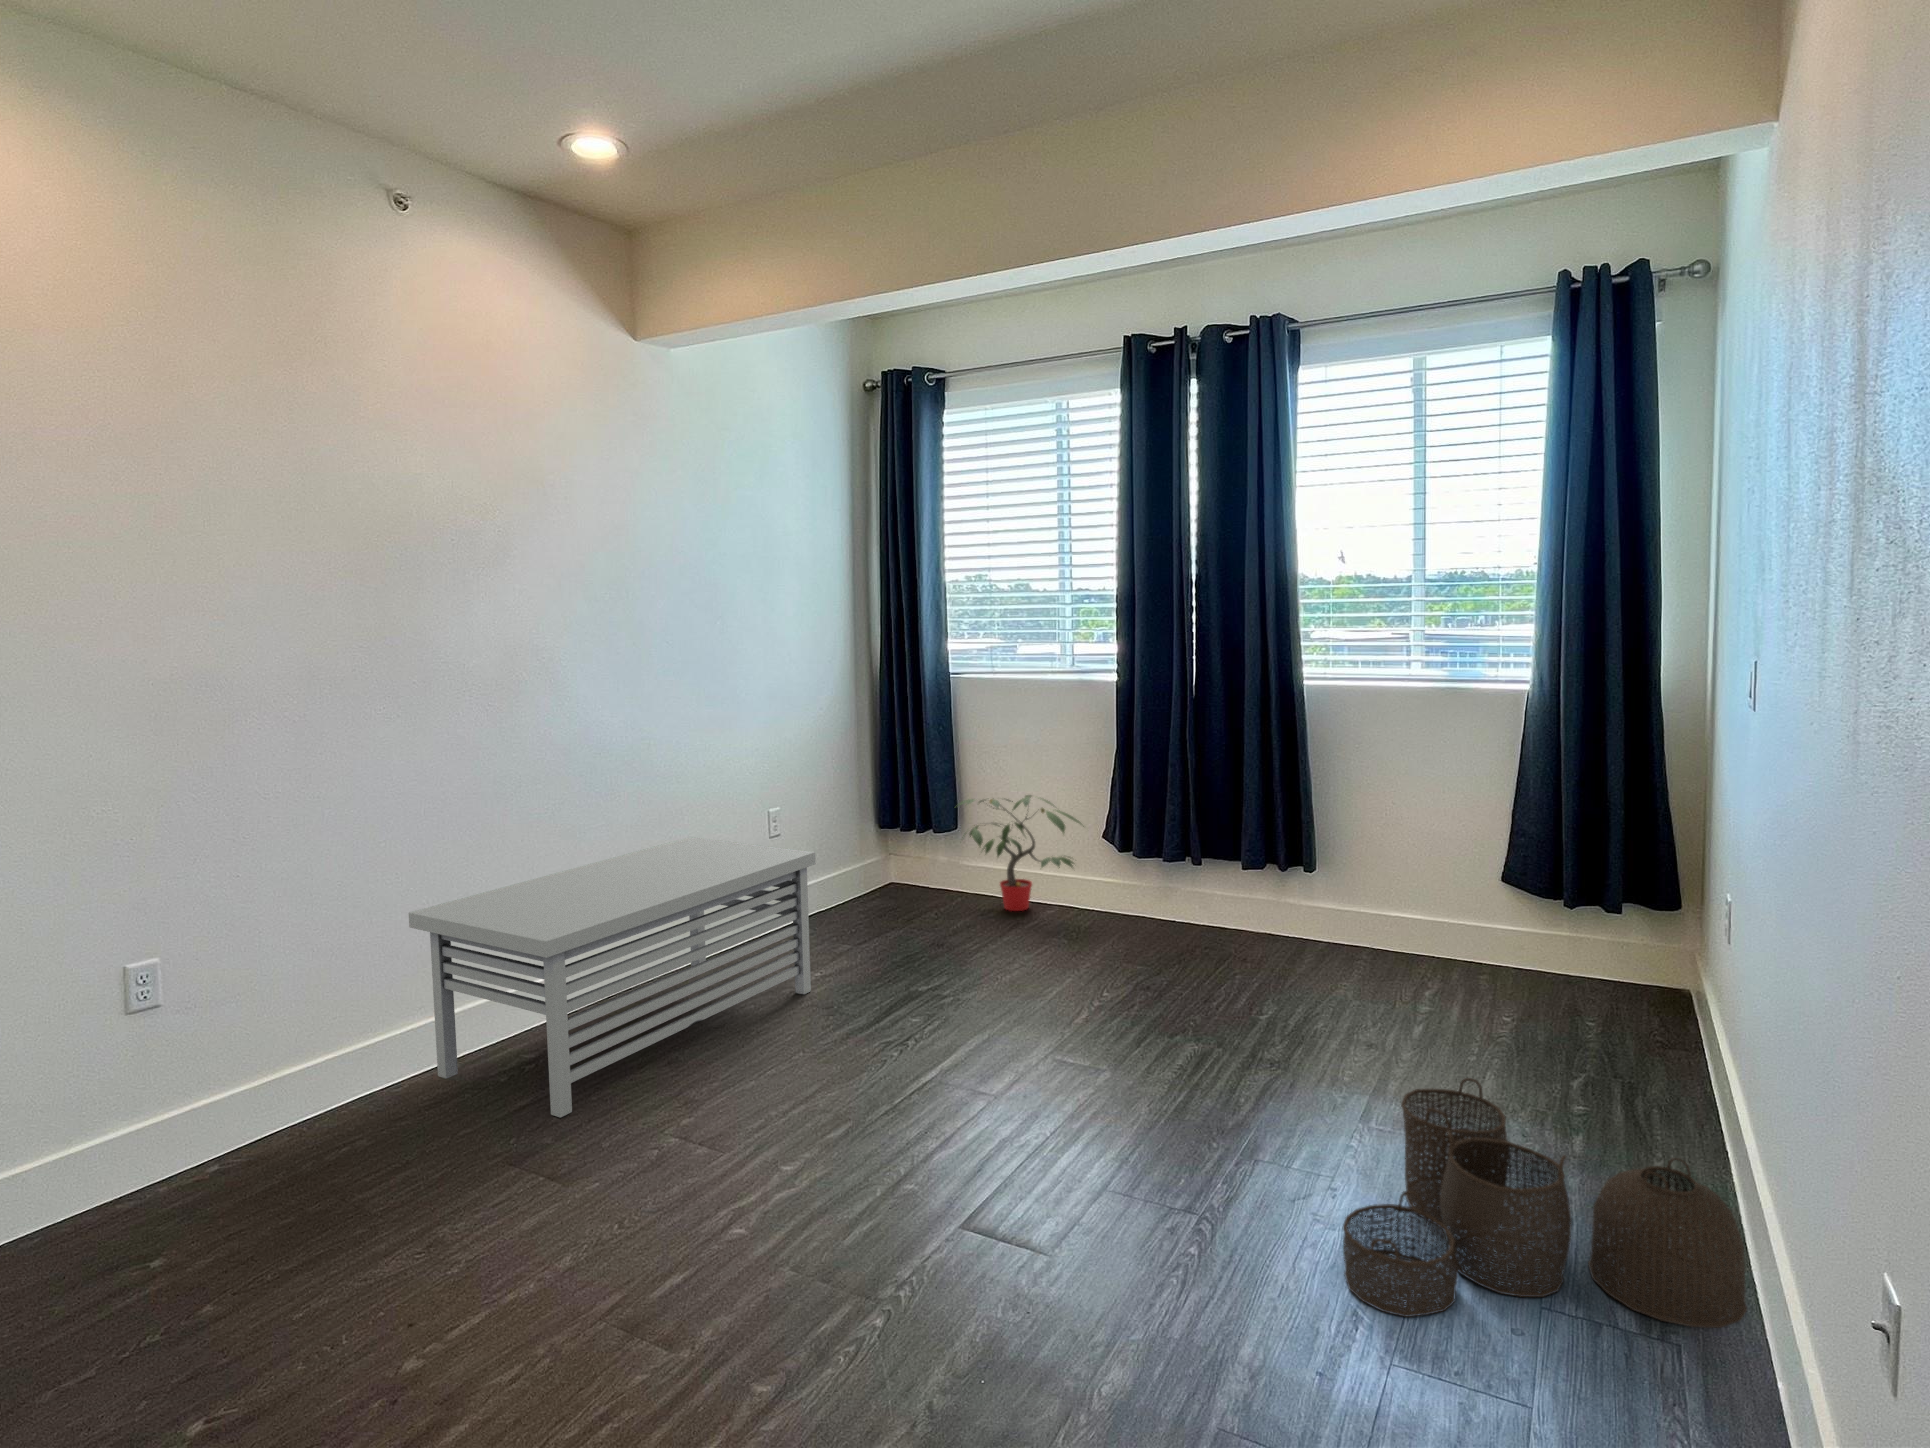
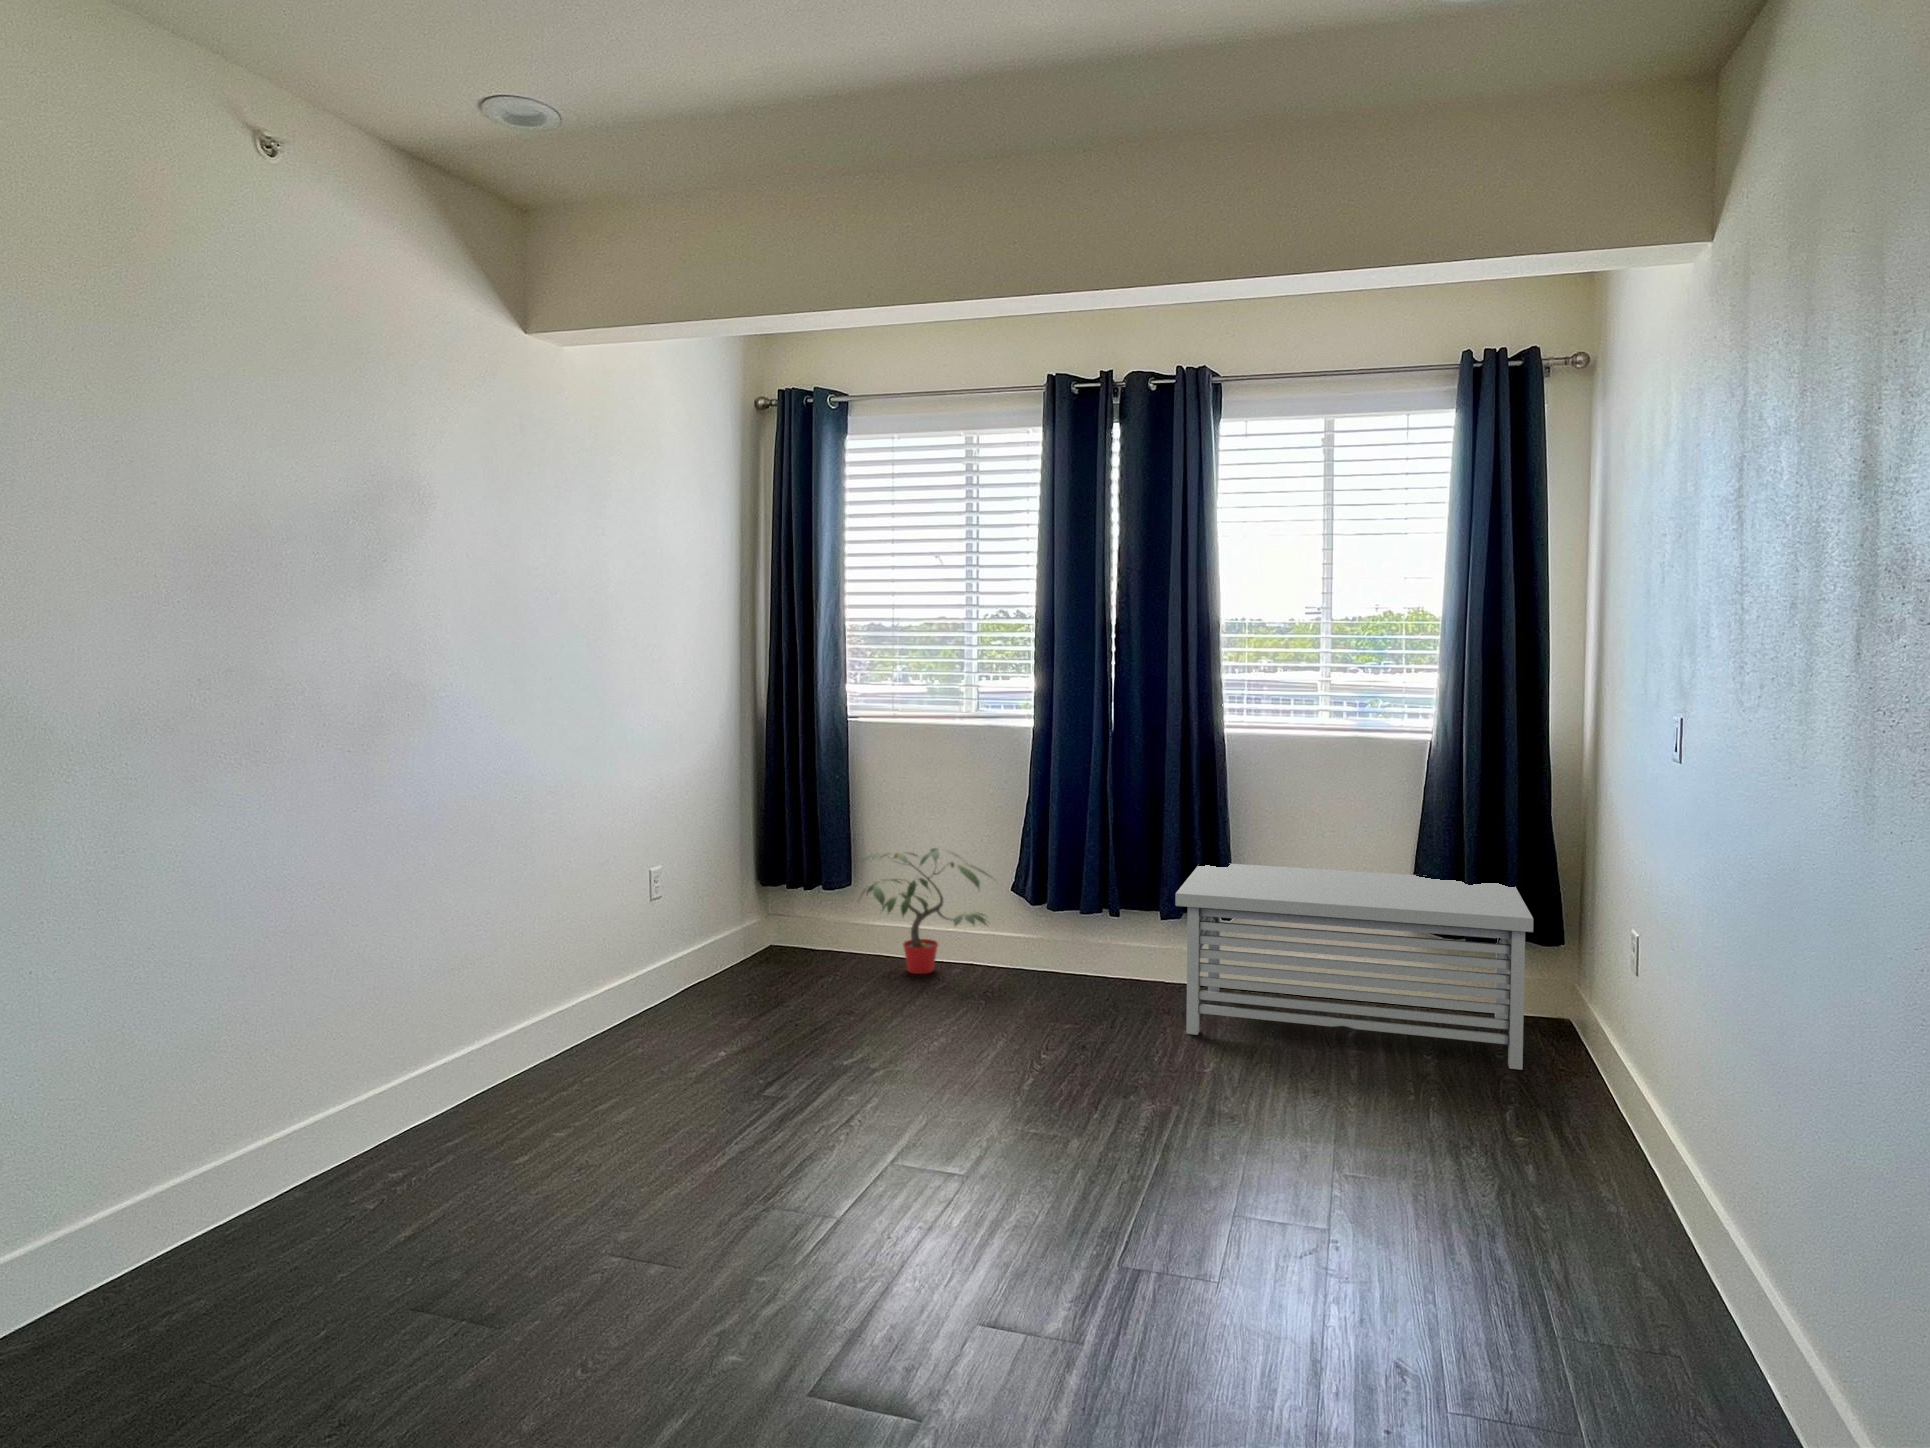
storage bench: present [409,837,816,1118] -> present [1175,864,1533,1070]
woven basket: present [1342,1078,1747,1328] -> none [1376,1119,1721,1363]

